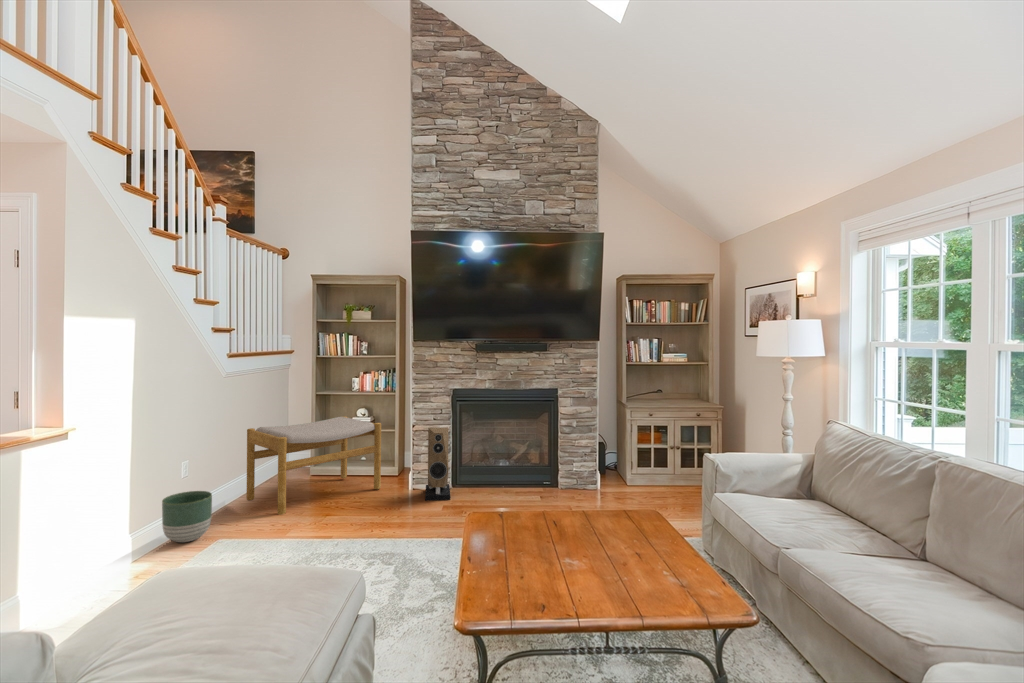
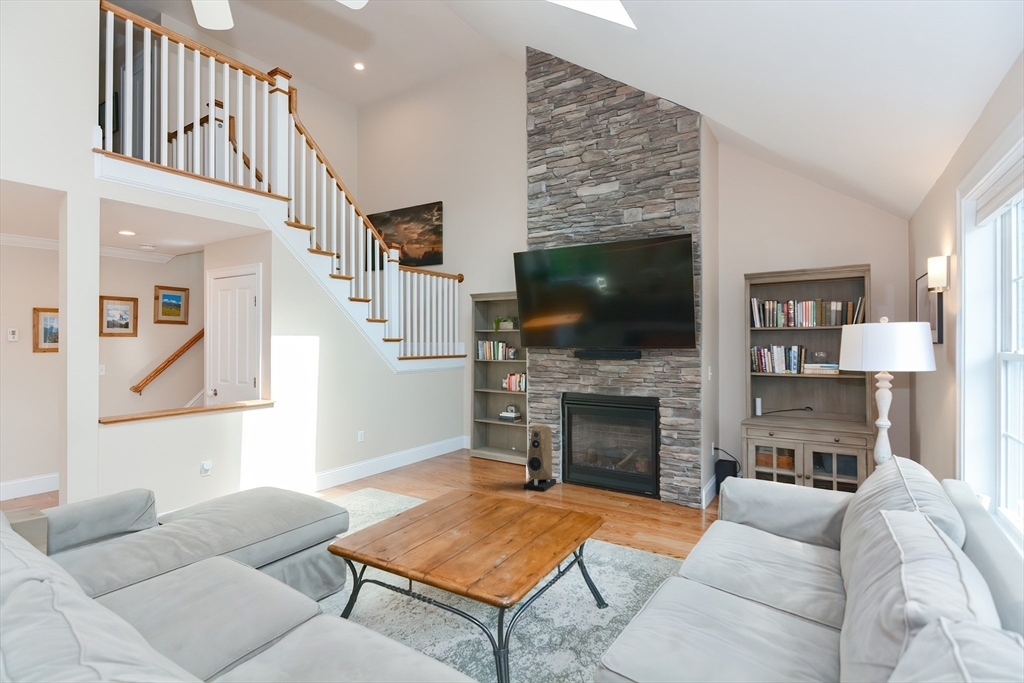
footstool: present [246,416,381,515] -> none [410,411,505,481]
planter: present [162,491,212,542] -> none [334,453,364,486]

